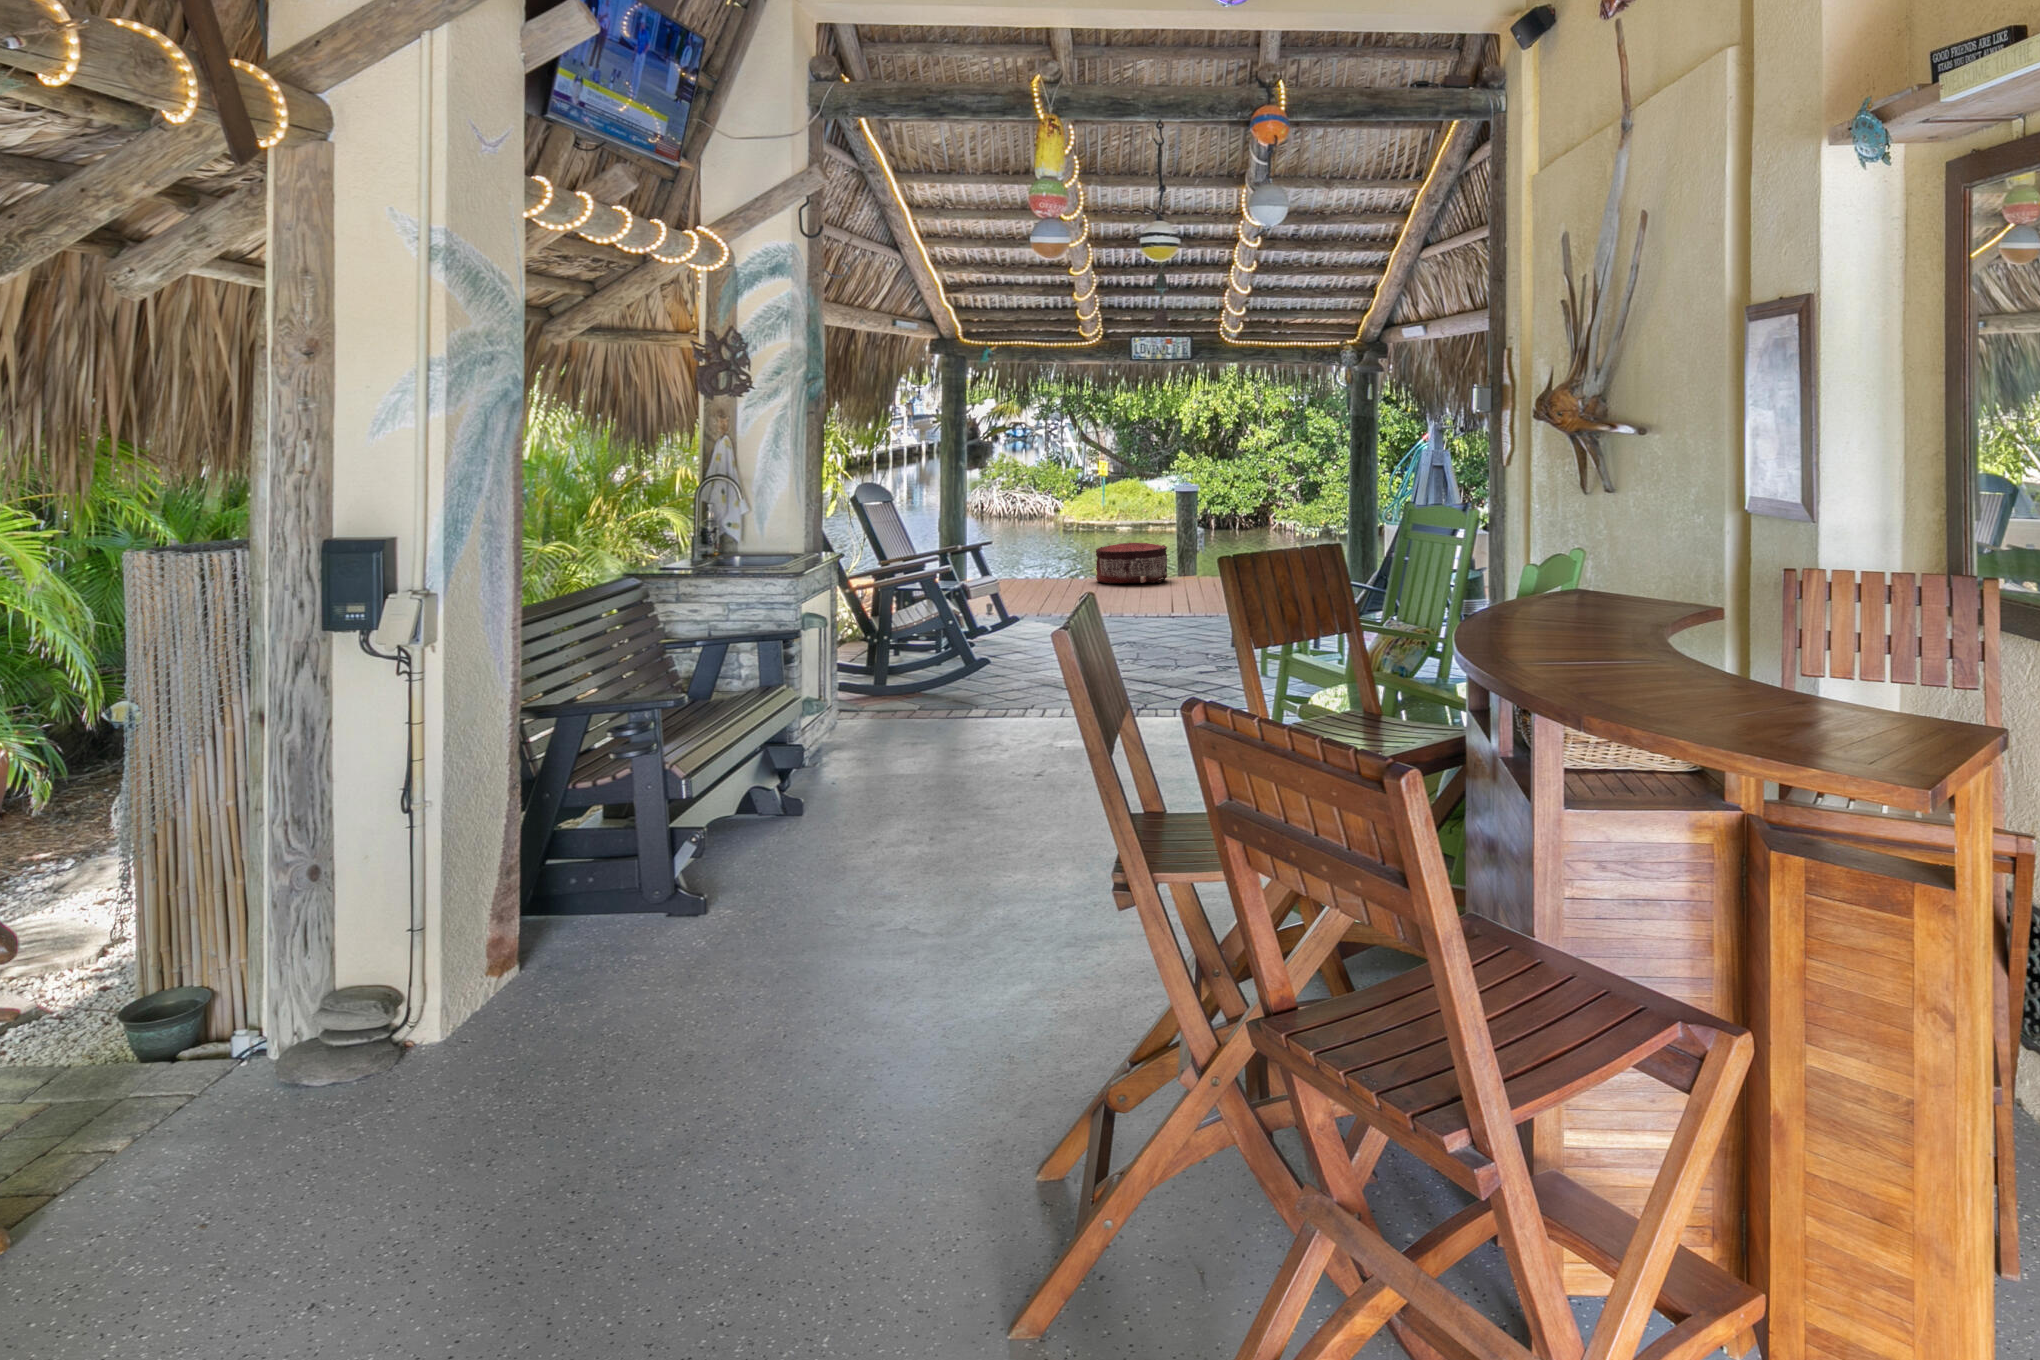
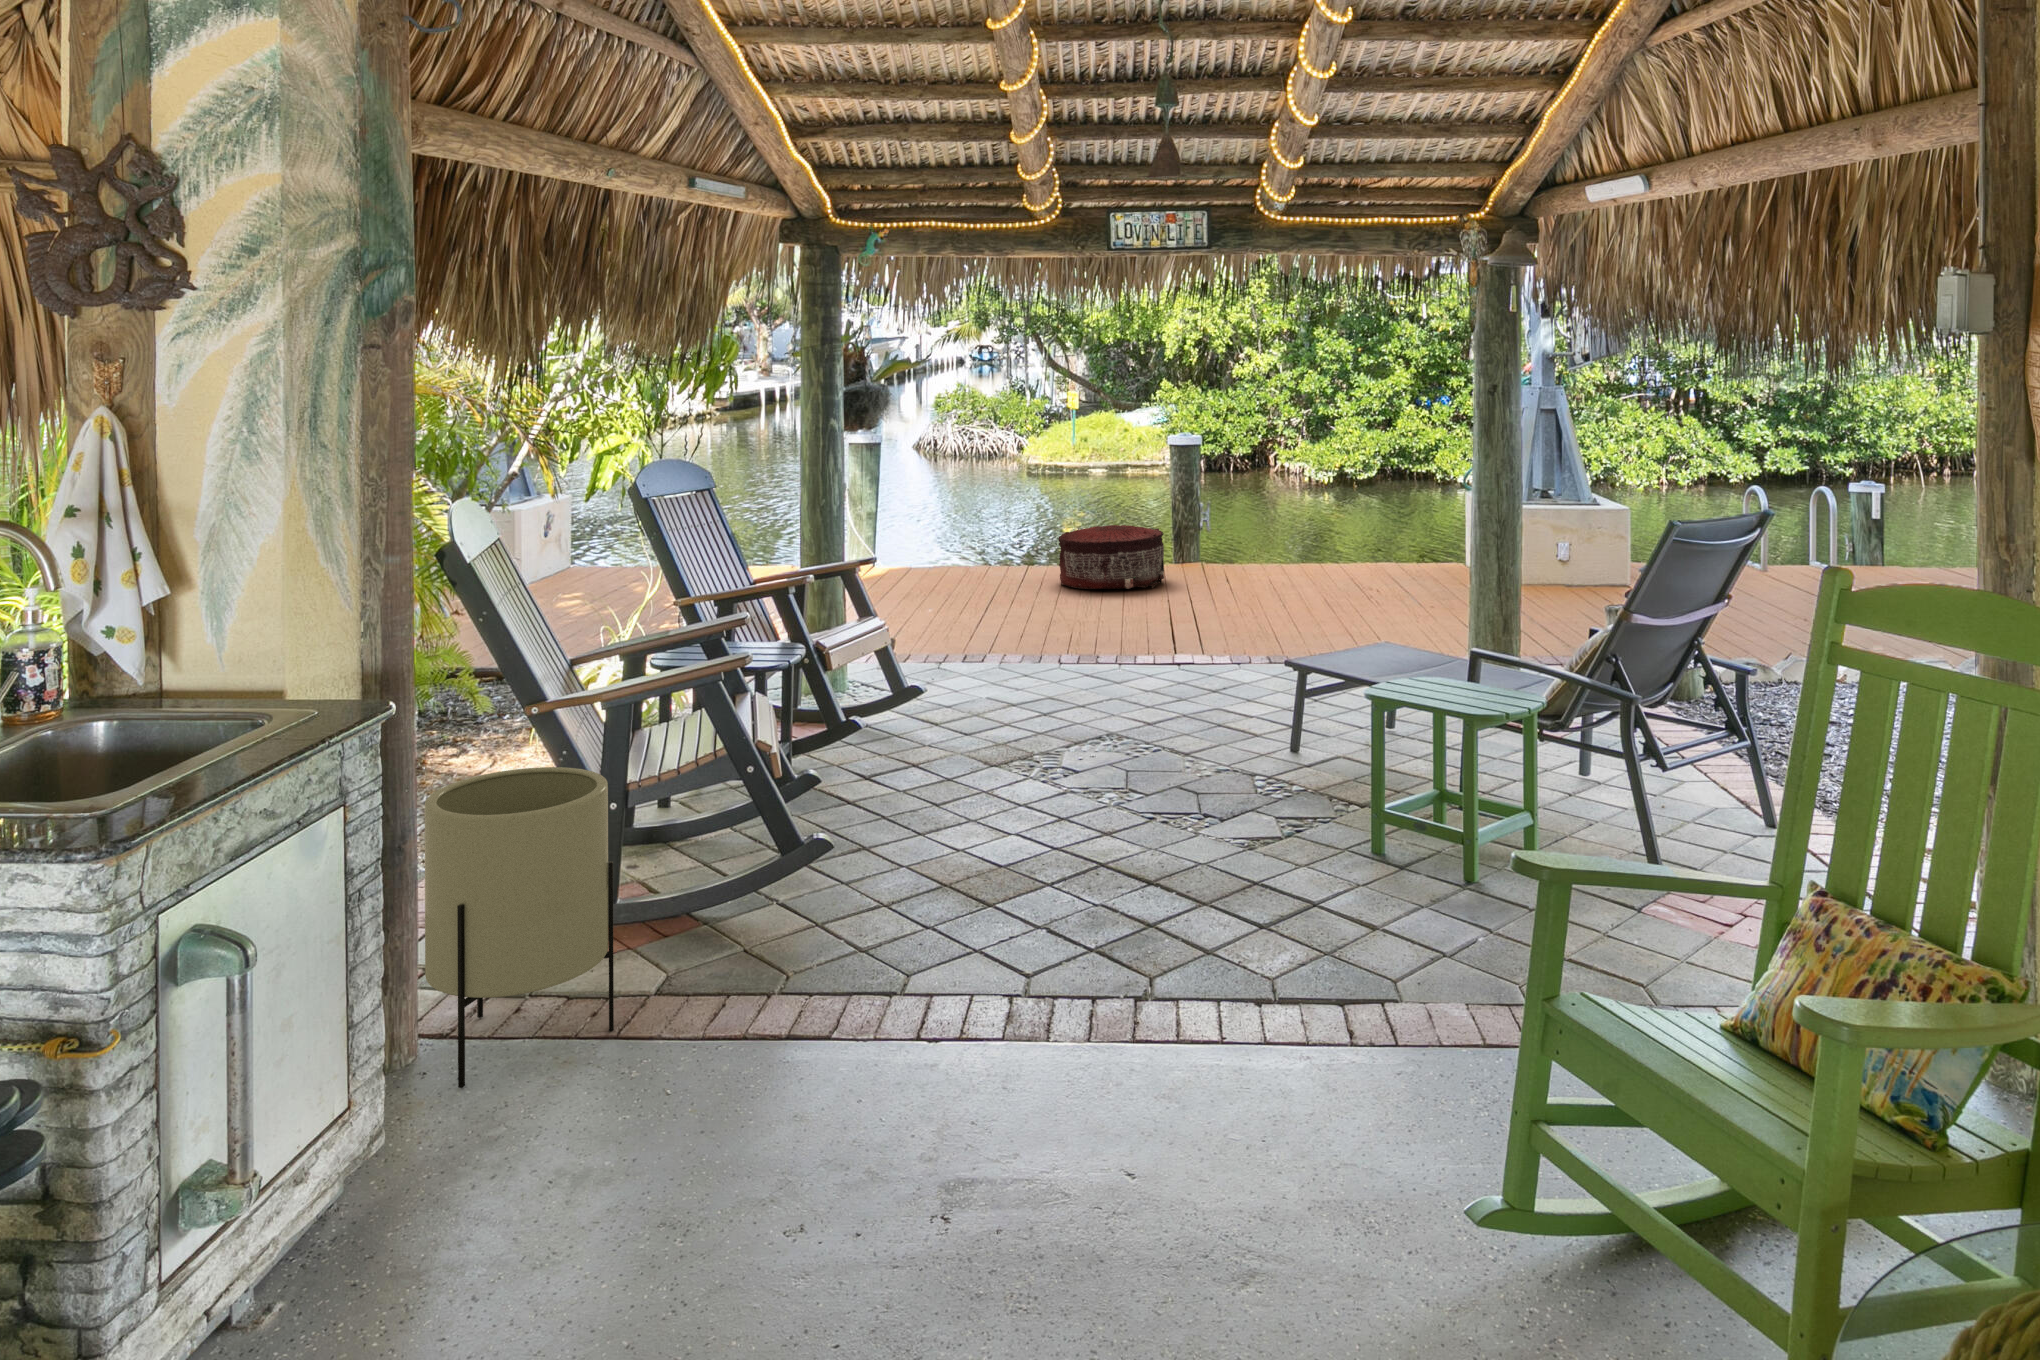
planter: none [834,598,910,716] -> present [425,767,614,1088]

